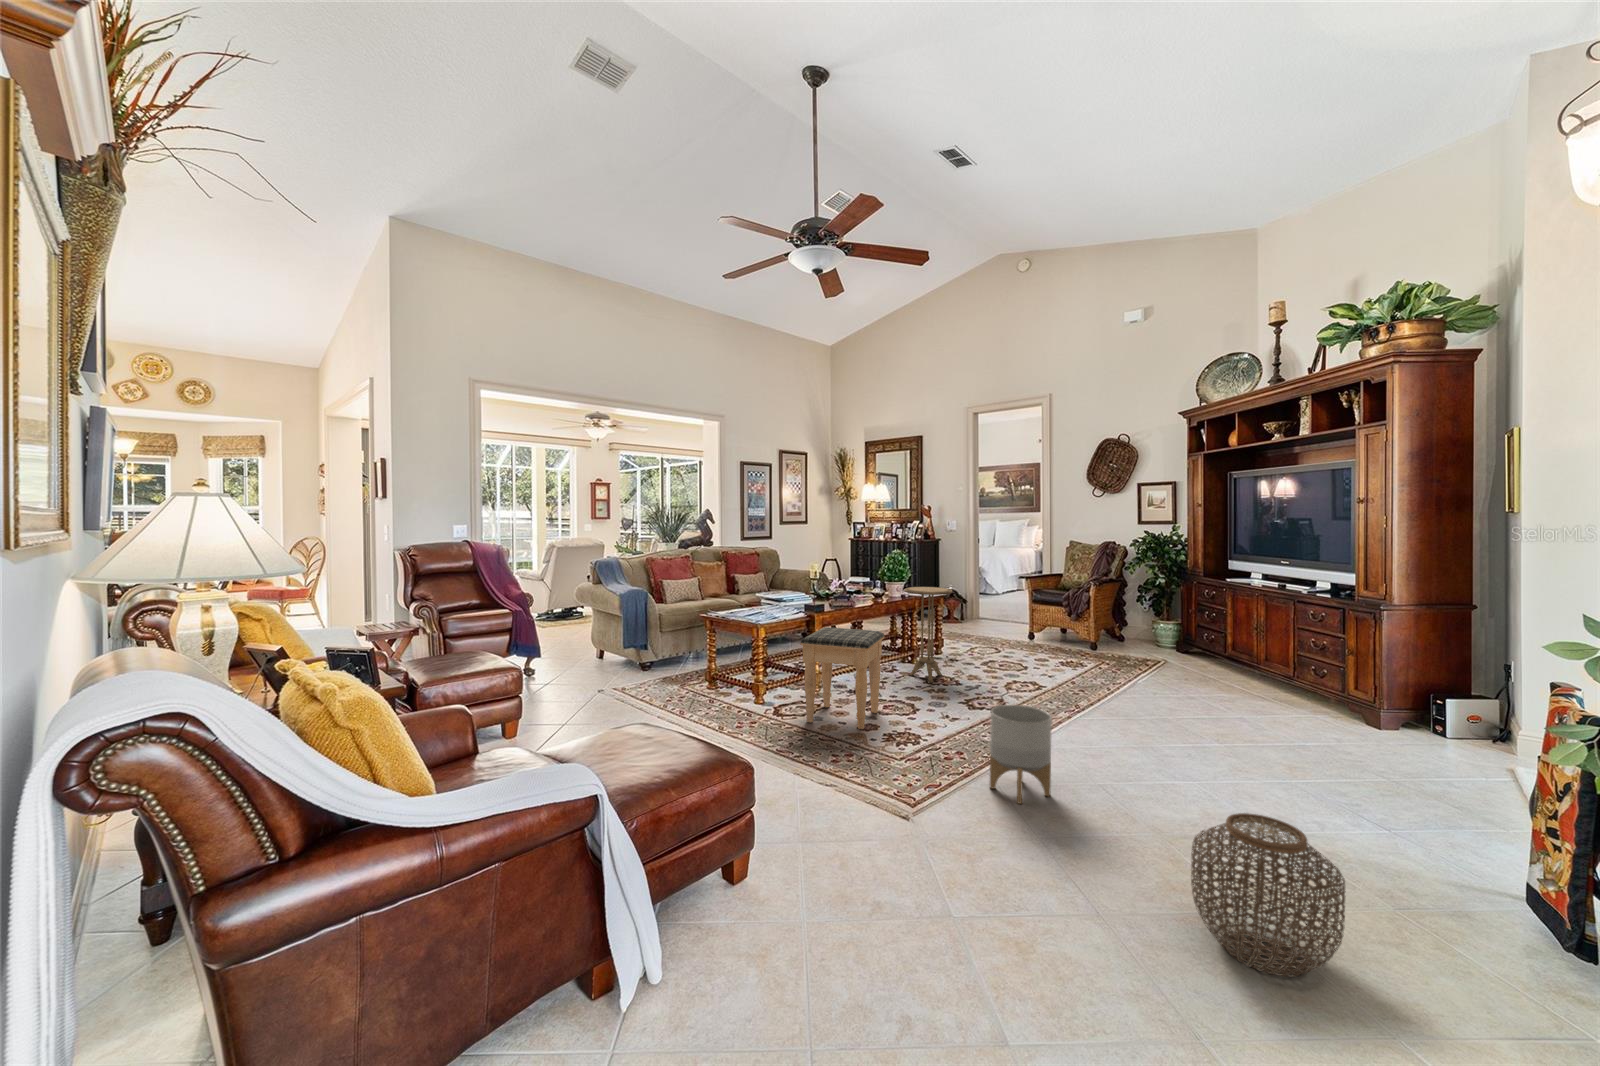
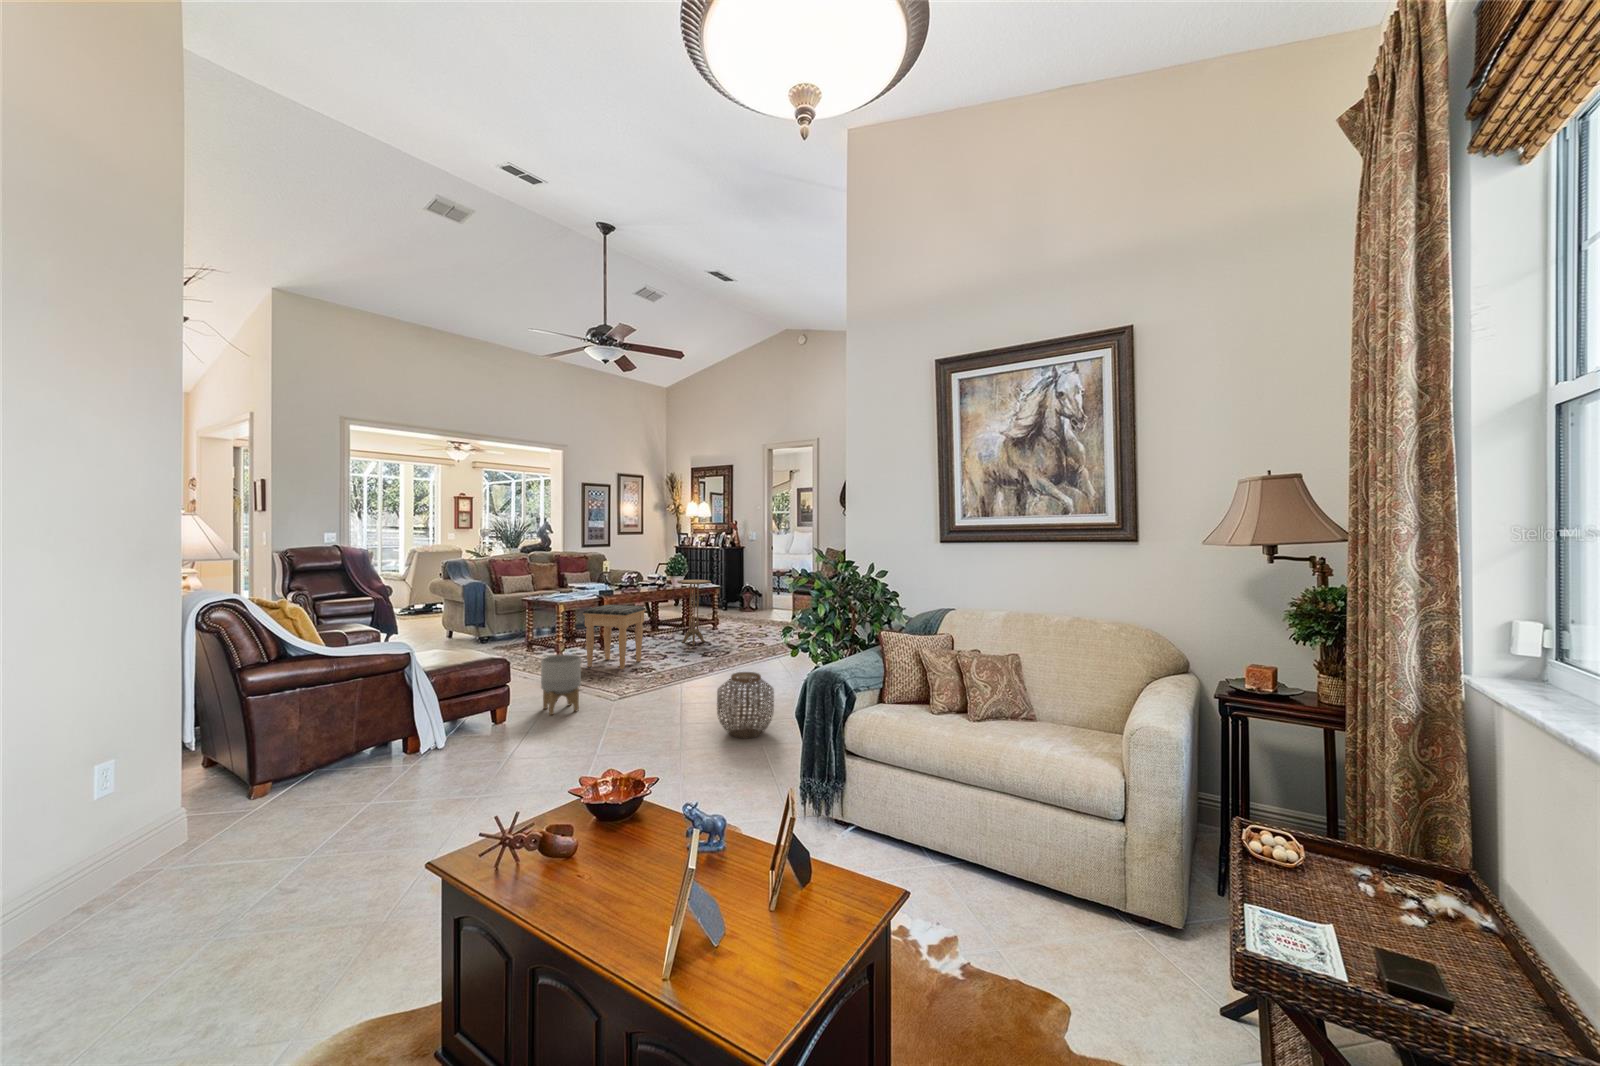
planter: present [990,705,1052,804] -> present [541,654,581,715]

